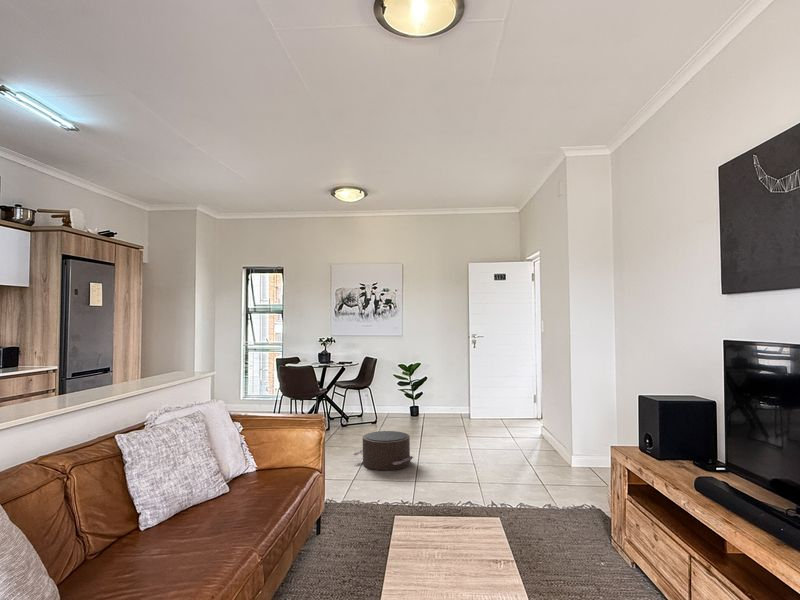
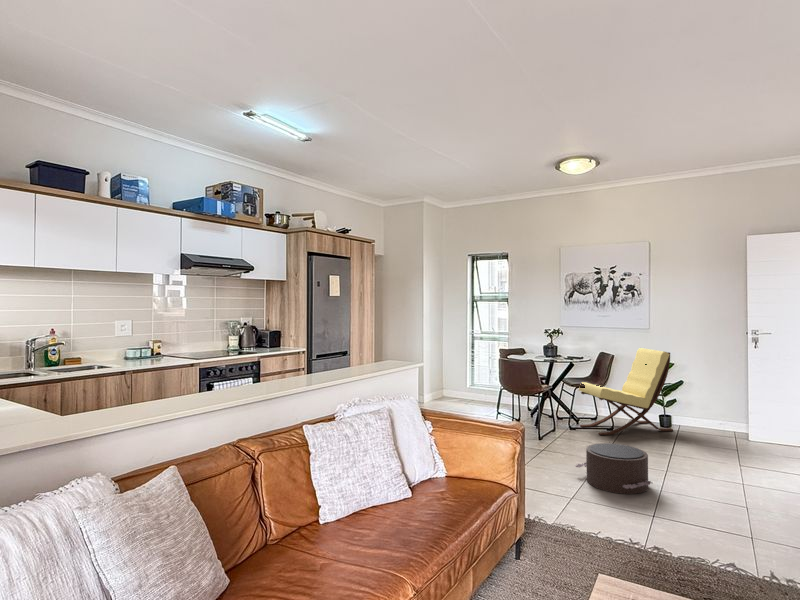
lounge chair: none [349,352,421,428] -> present [579,348,673,435]

